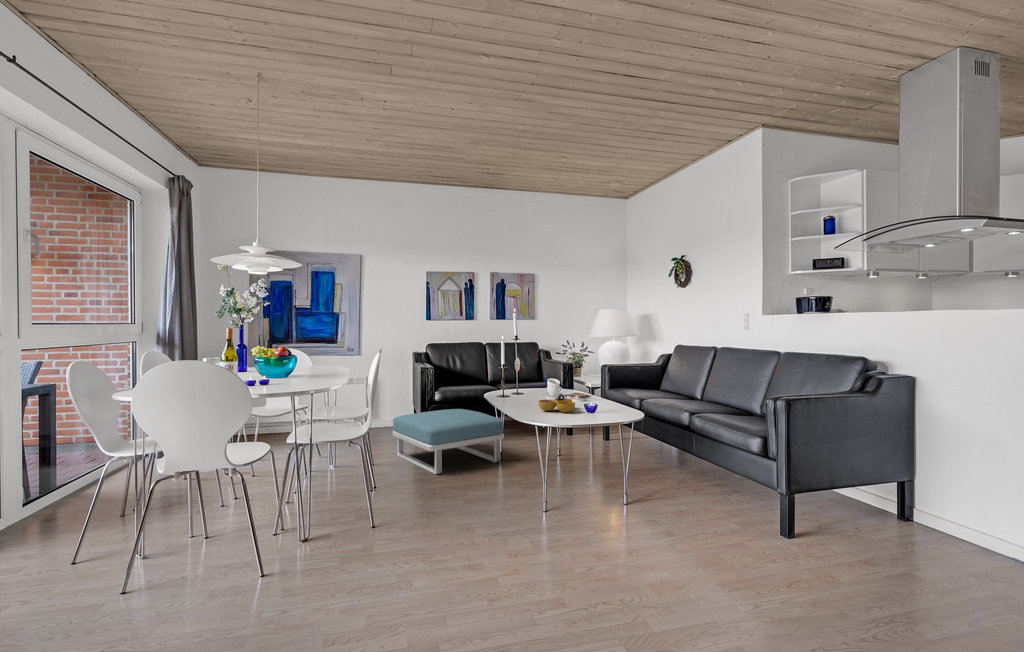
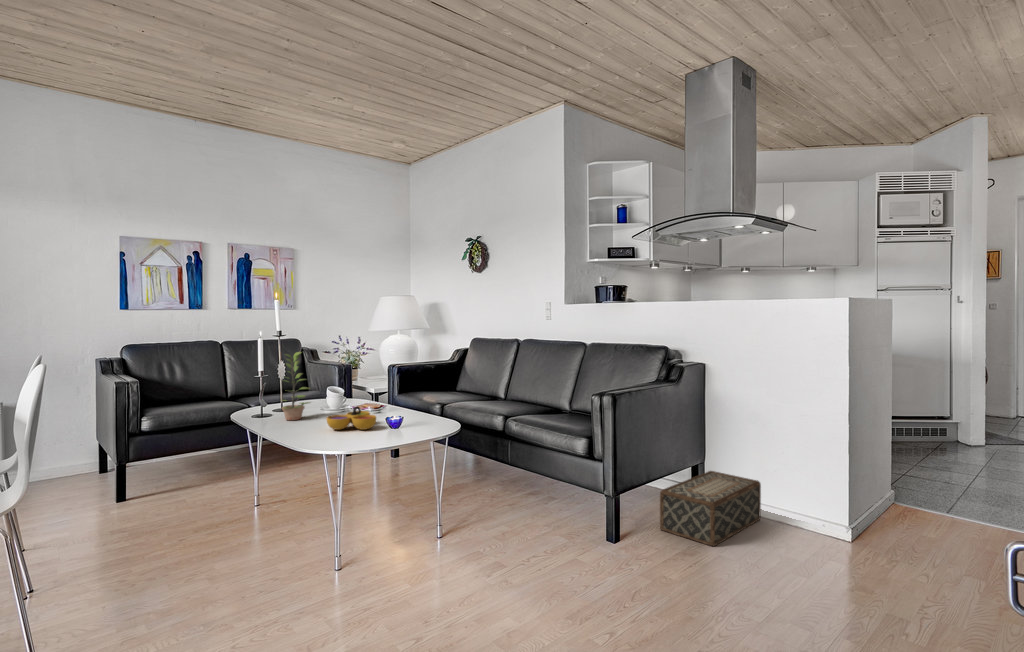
plant: none [509,351,533,402] -> present [282,352,310,420]
footstool: present [392,409,504,474] -> none [83,435,267,534]
woven basket: none [842,488,976,561] -> present [660,471,761,546]

